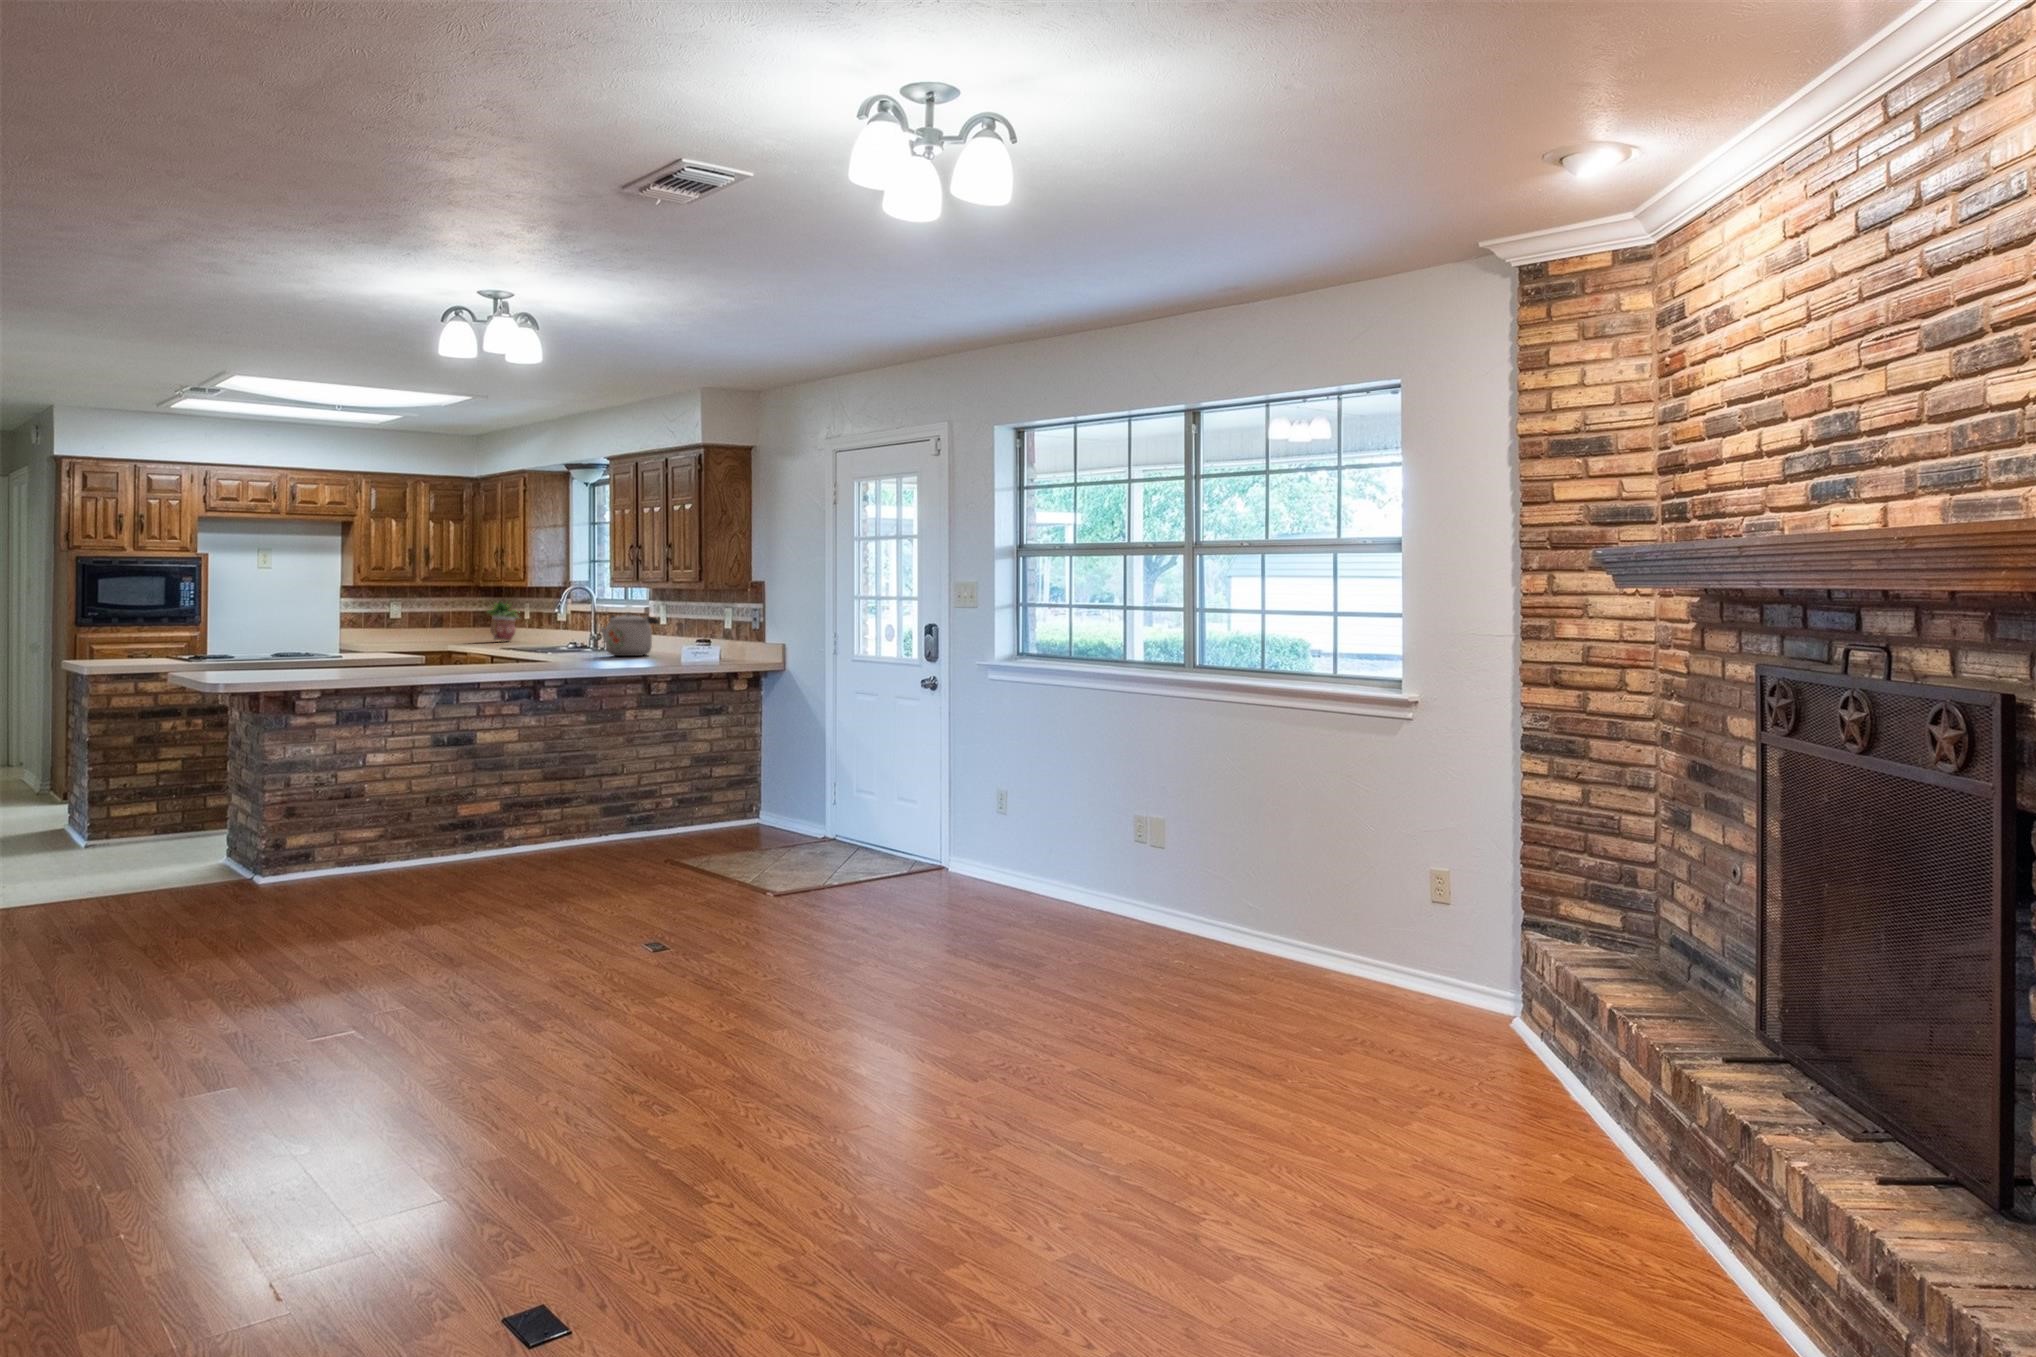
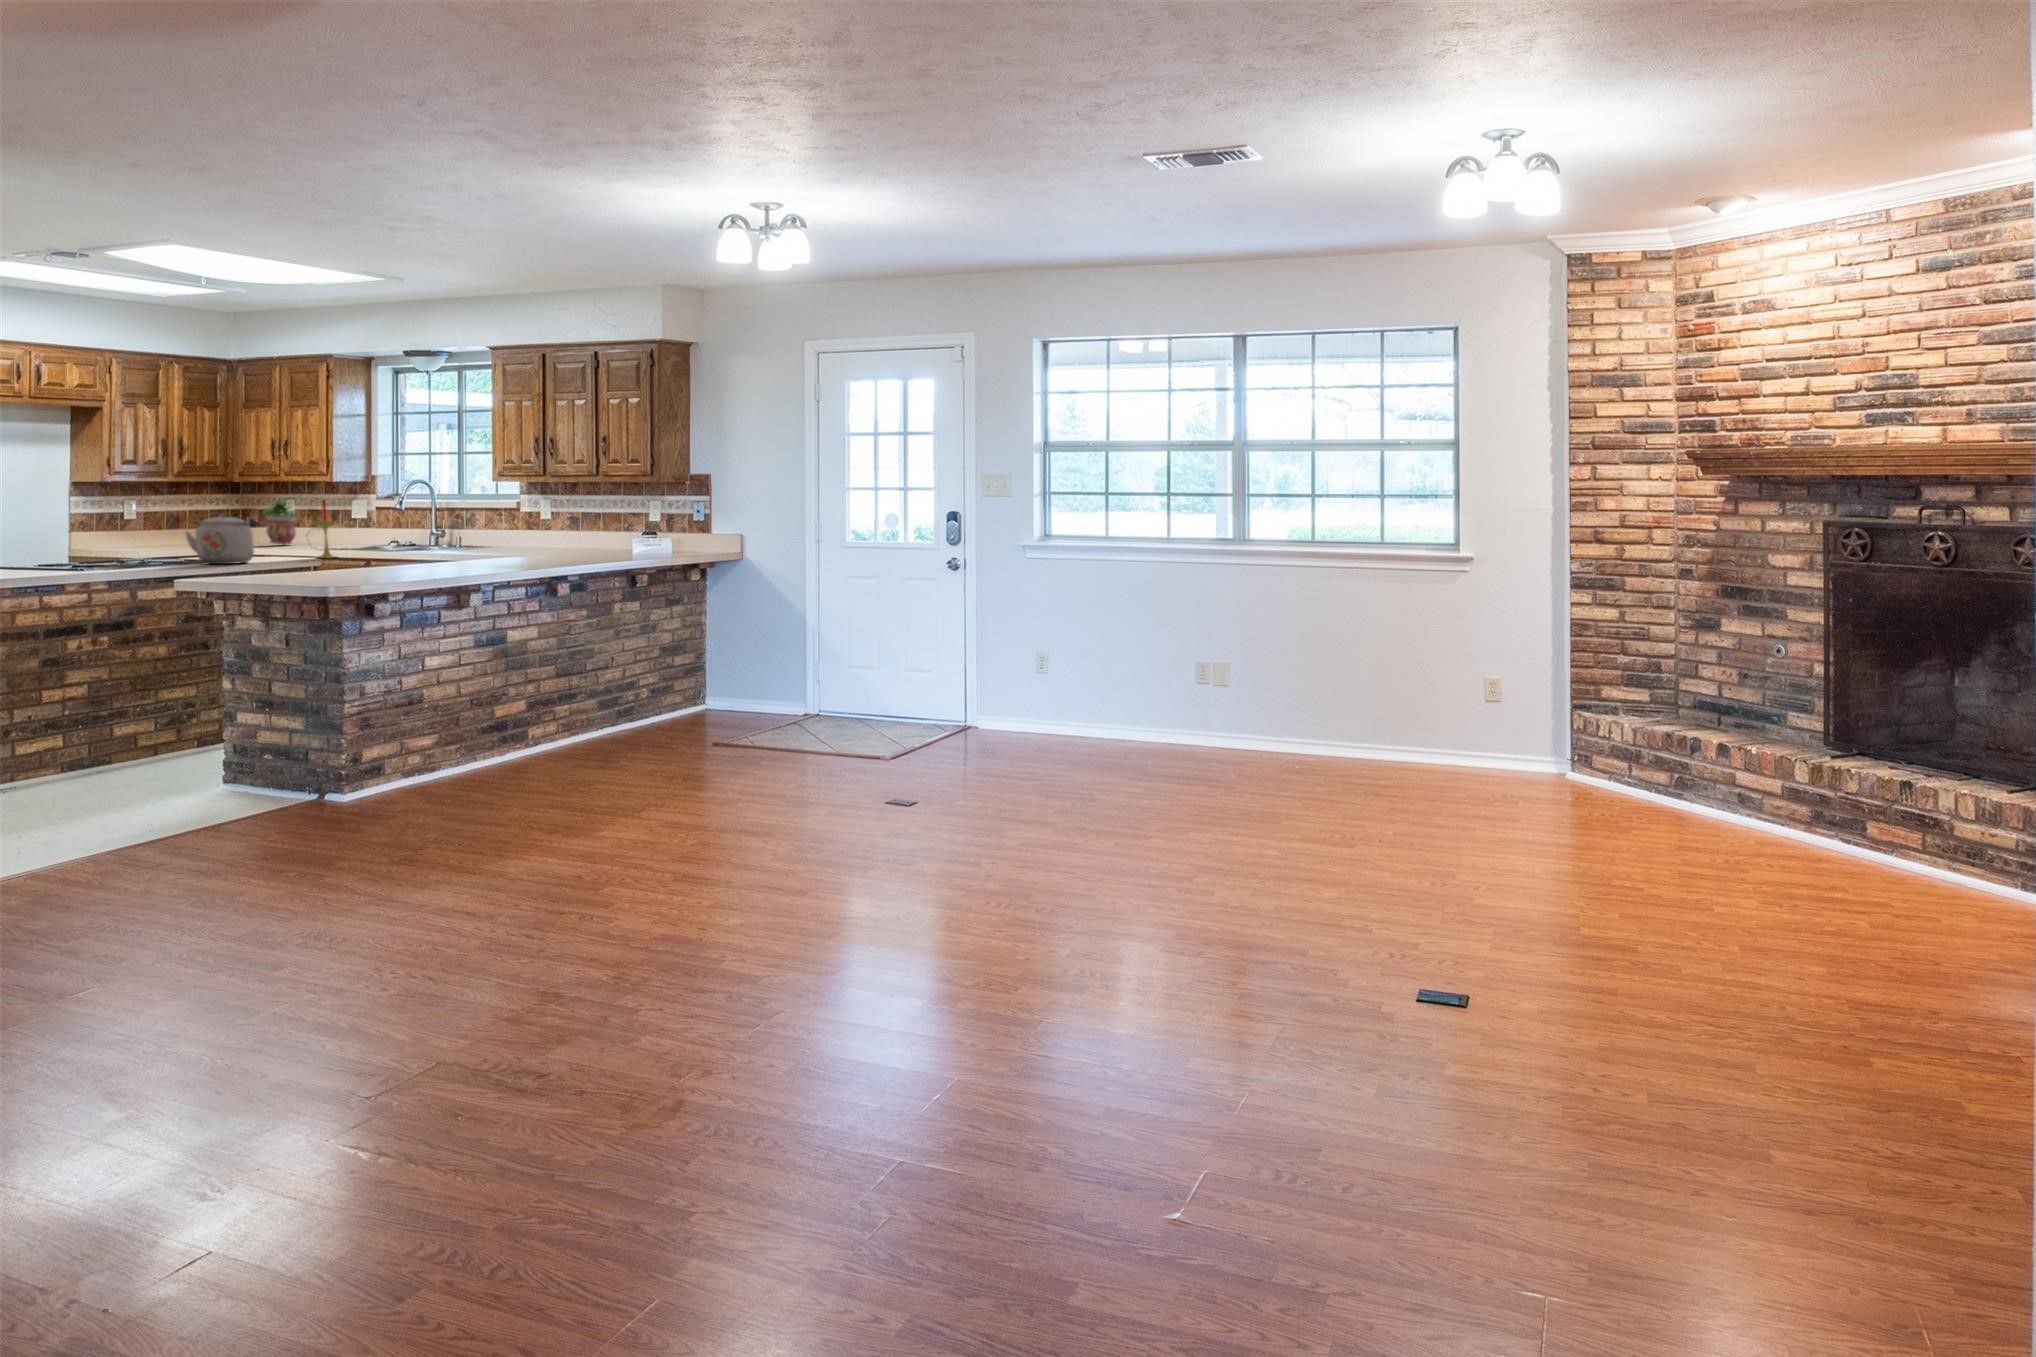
candle: none [419,603,447,659] -> present [310,499,336,558]
kettle: present [601,612,659,656] -> present [185,514,259,564]

